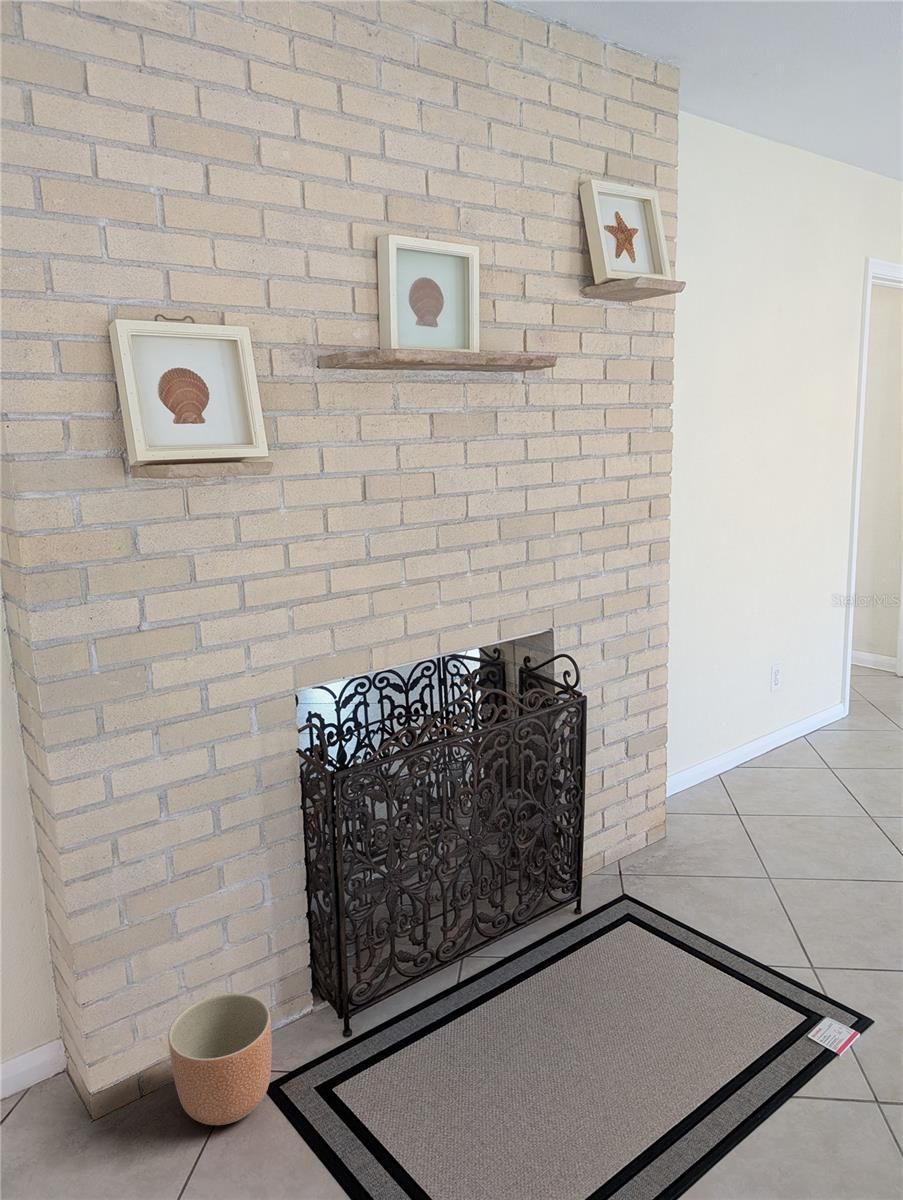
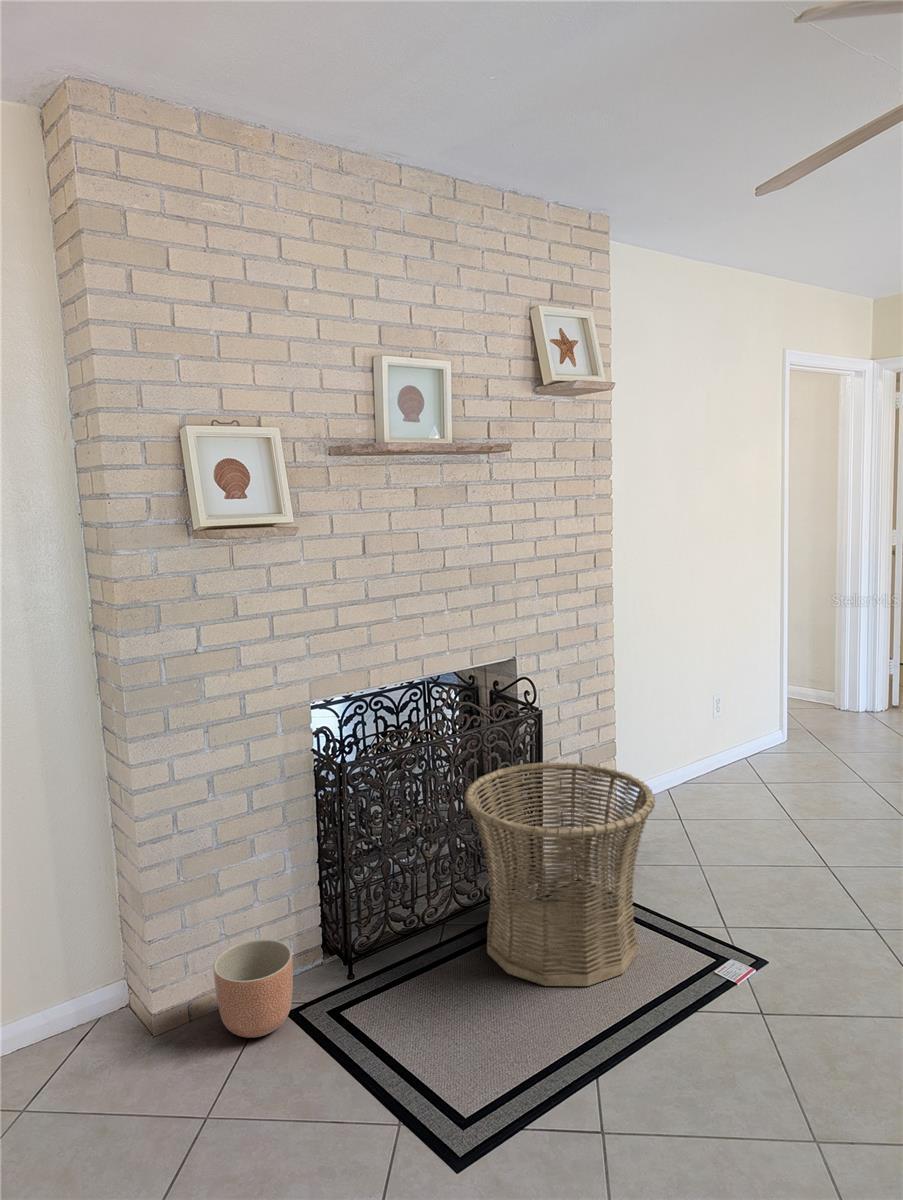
basket: none [491,760,737,1053] -> present [464,762,655,986]

